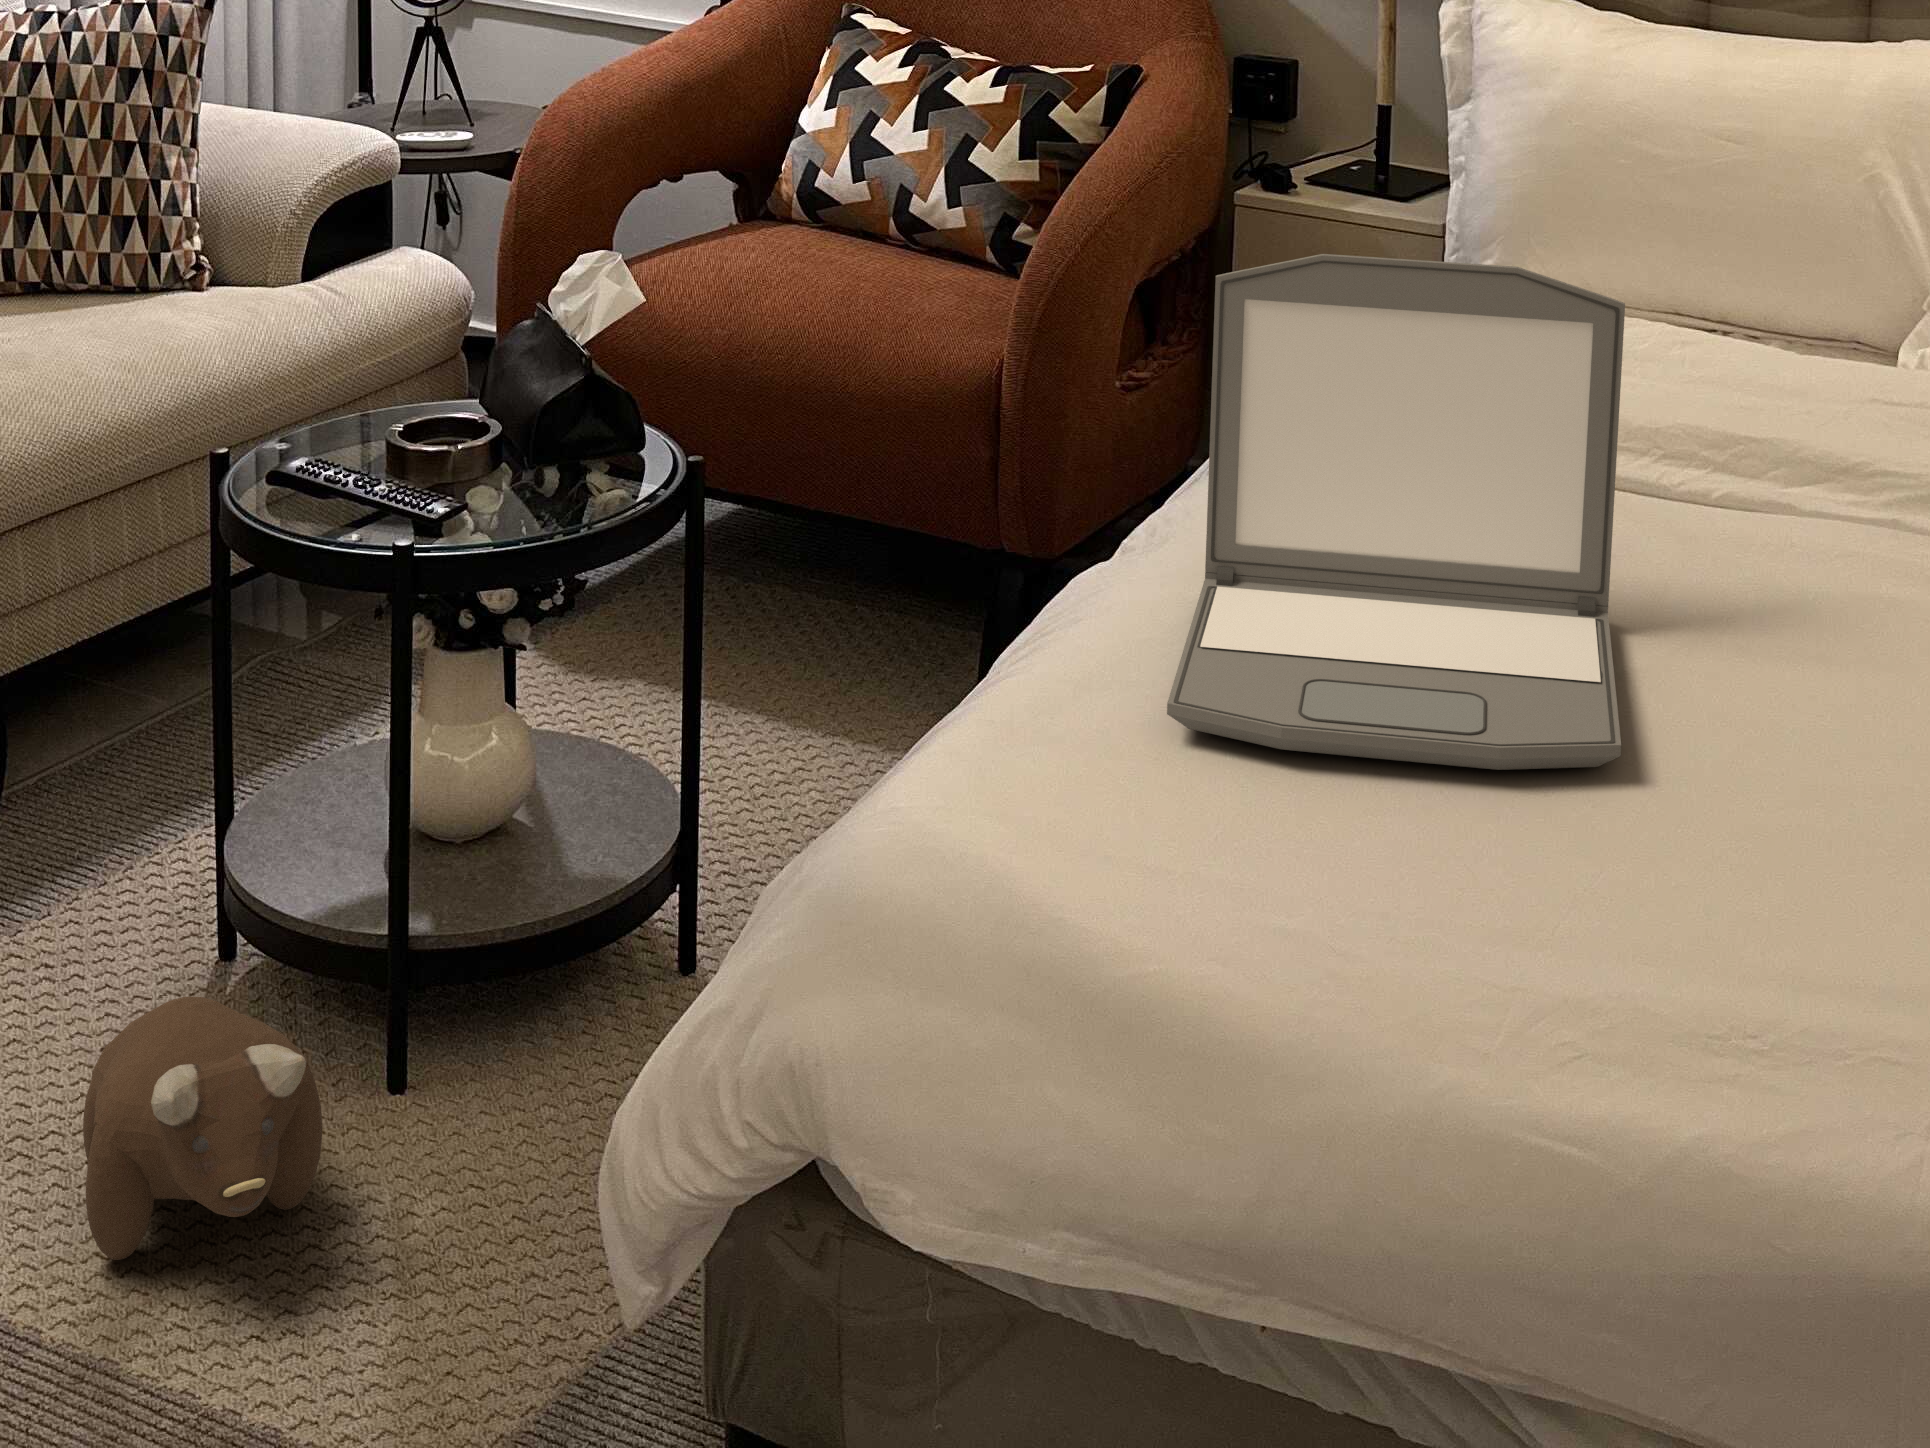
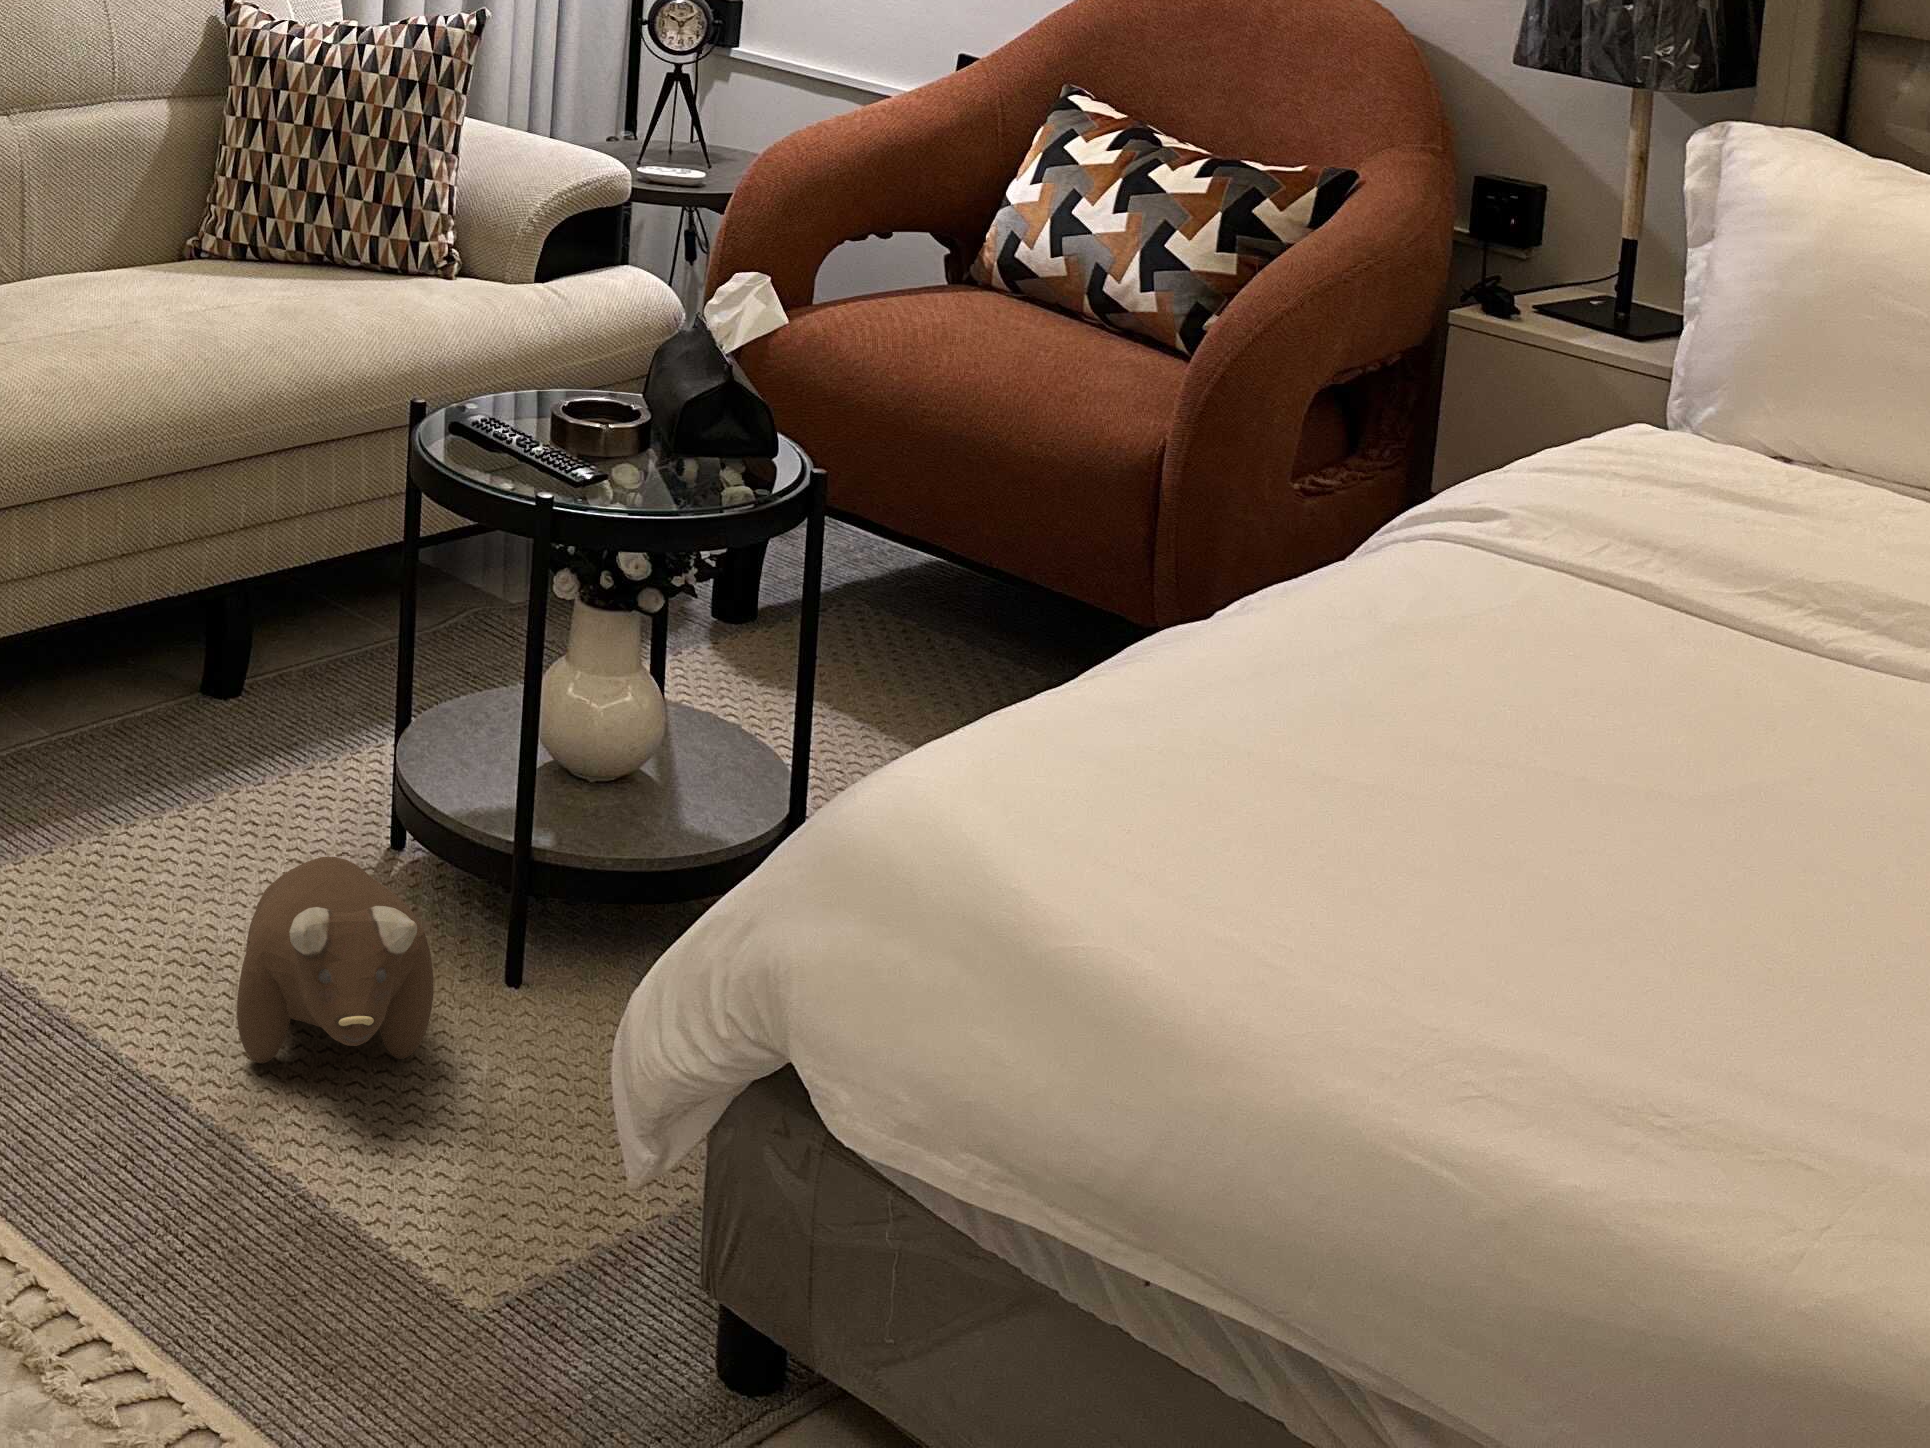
laptop: present [1167,254,1625,770] -> none [1195,345,1748,893]

